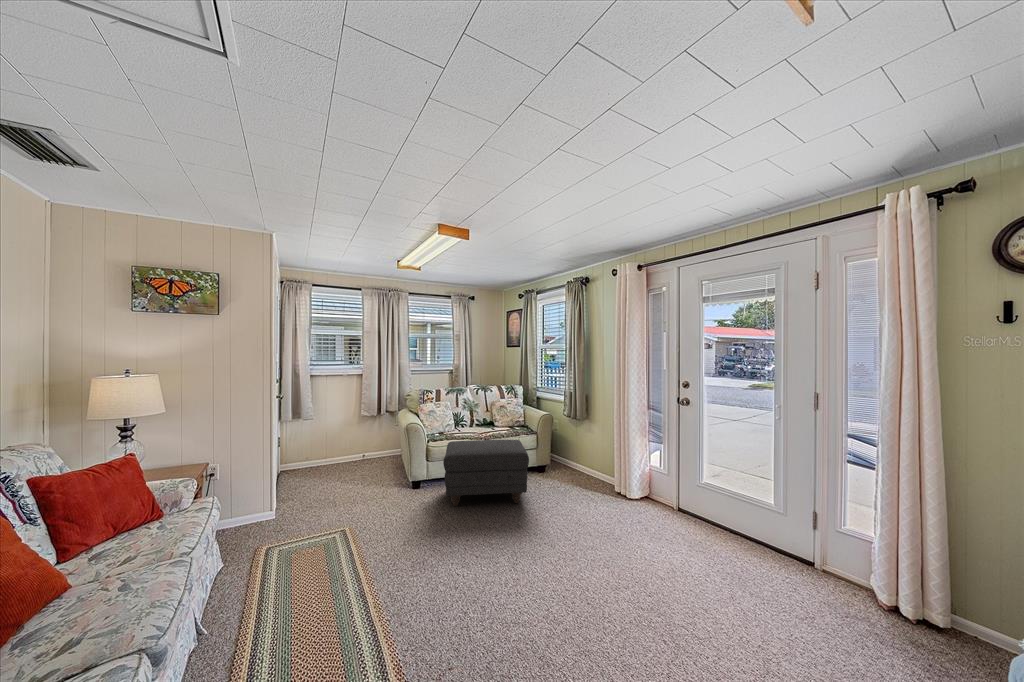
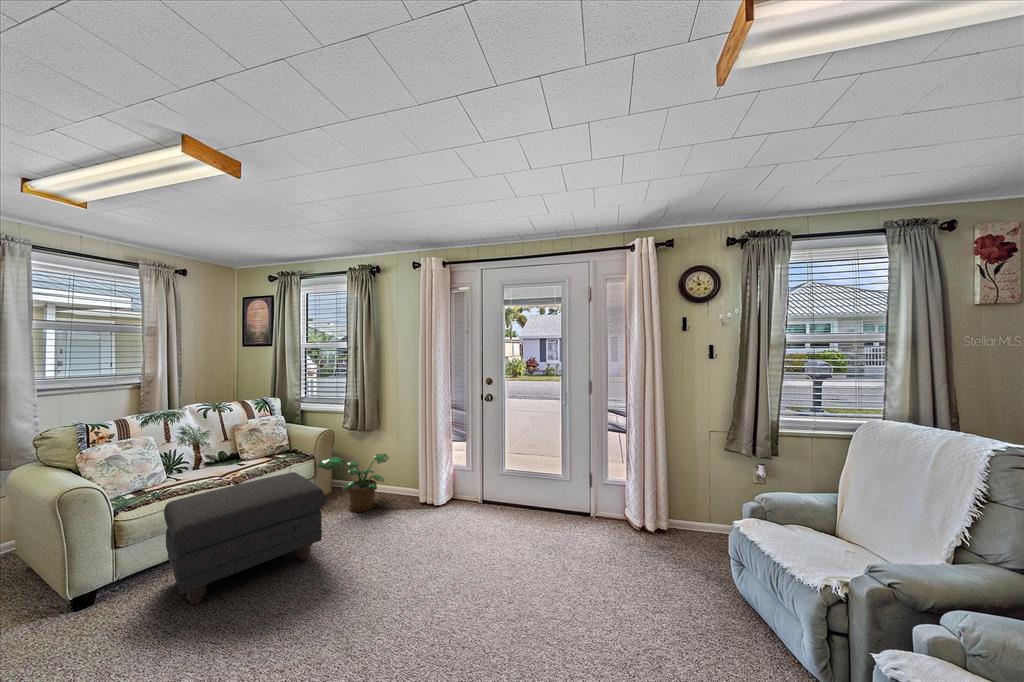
potted plant: none [539,436,595,485] -> present [317,454,389,512]

